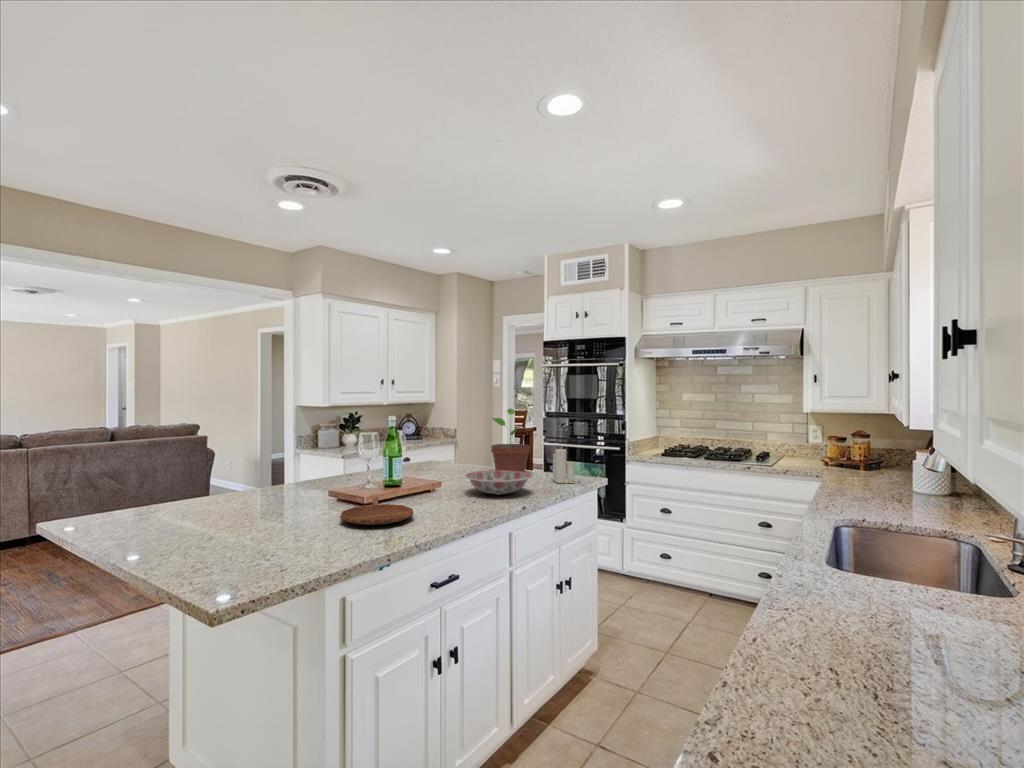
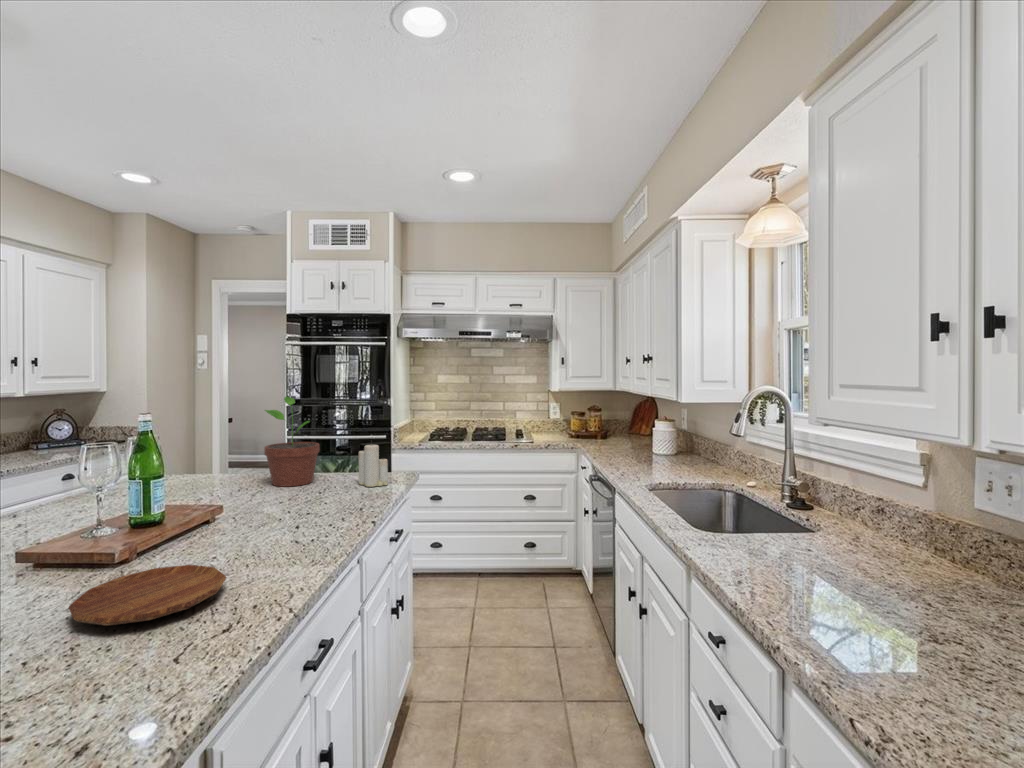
ceramic bowl: present [465,470,532,494] -> none [260,479,358,516]

